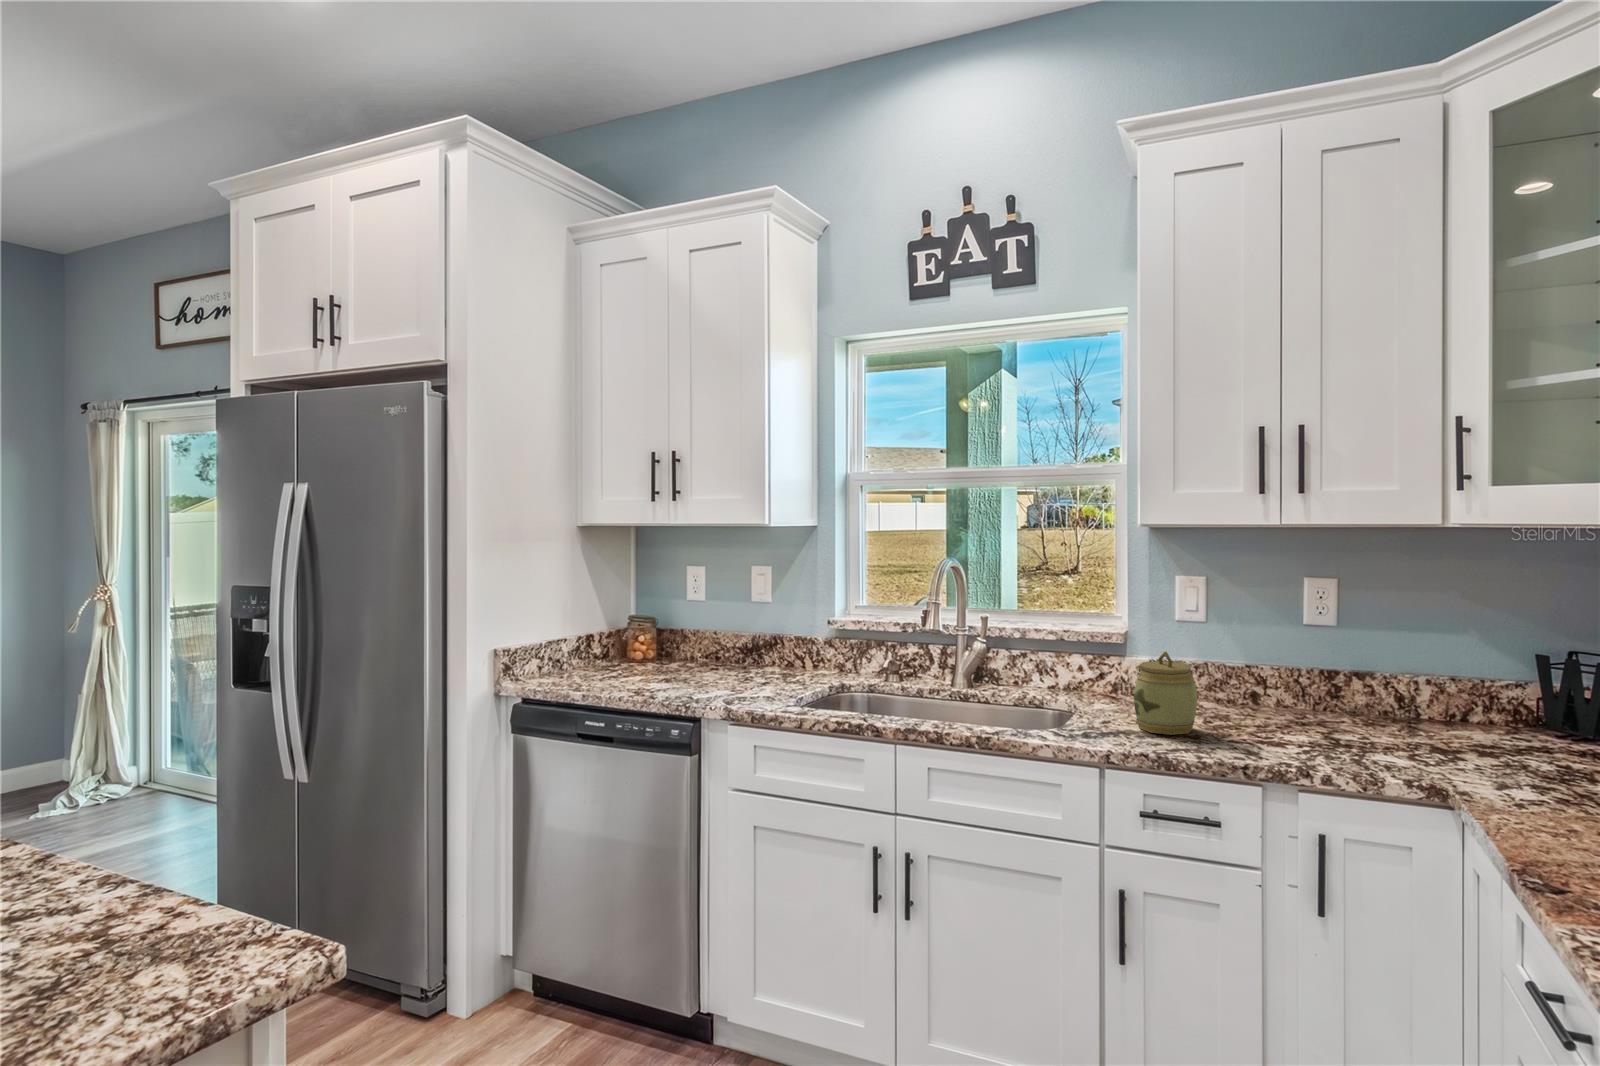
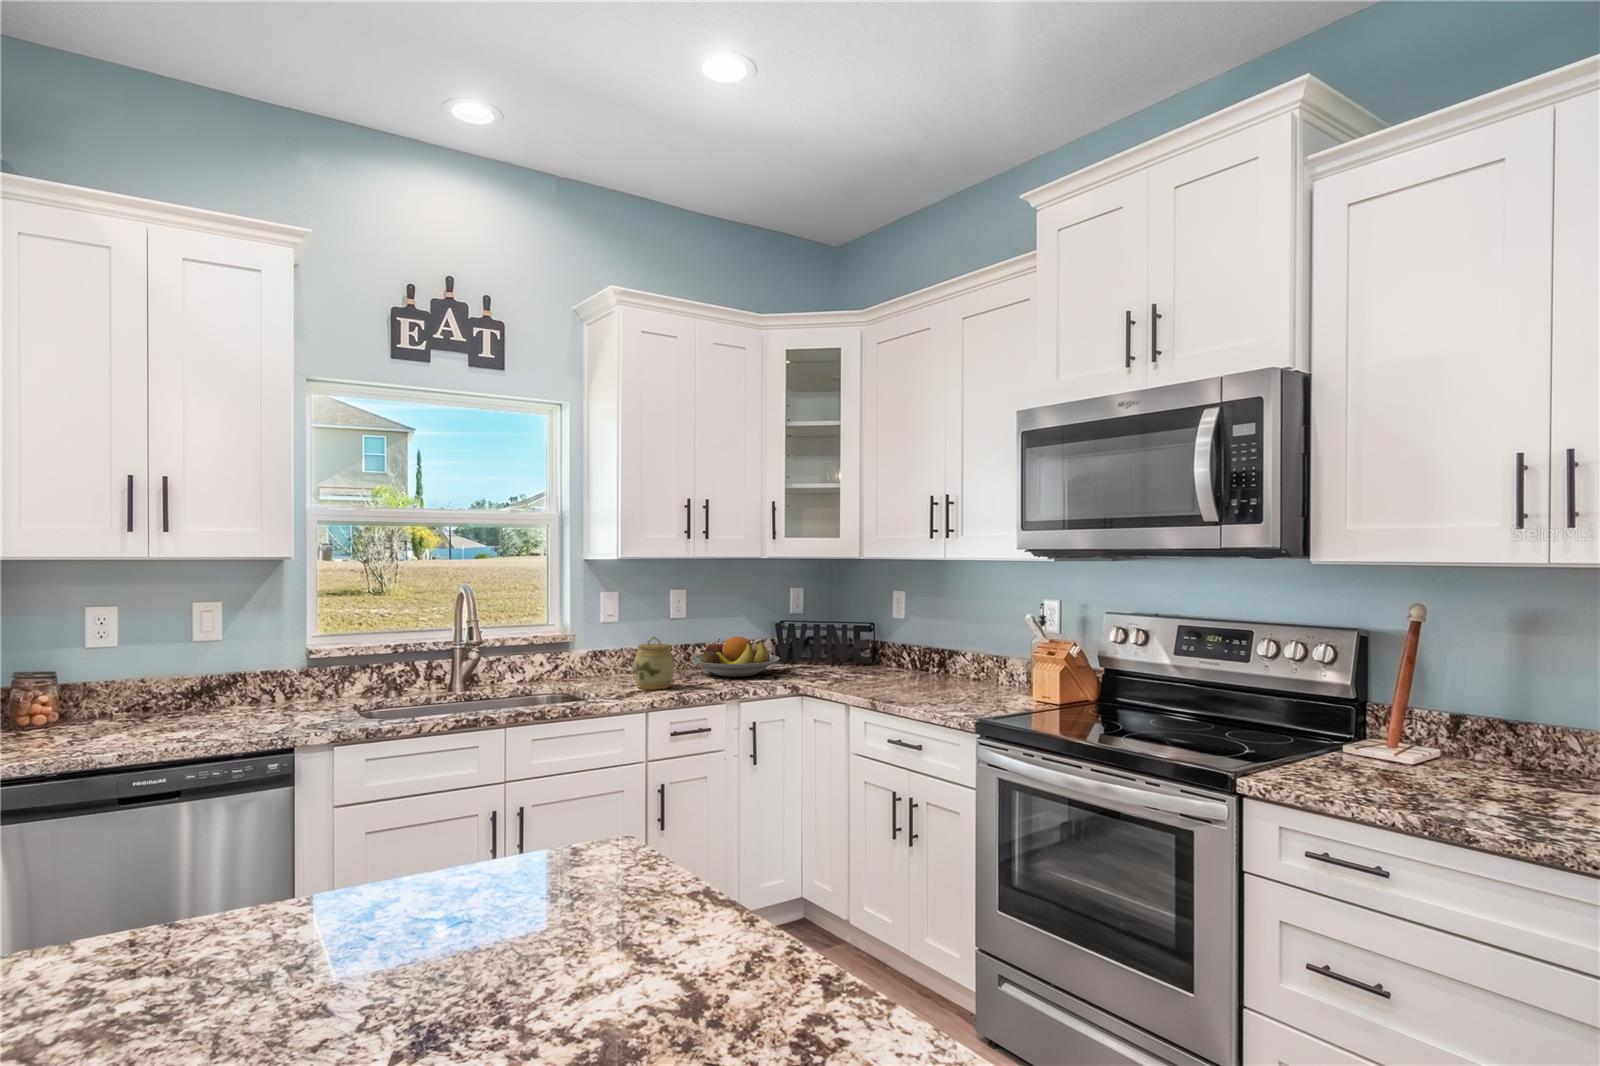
fruit bowl: none [1283,670,1465,744] -> present [691,637,779,677]

